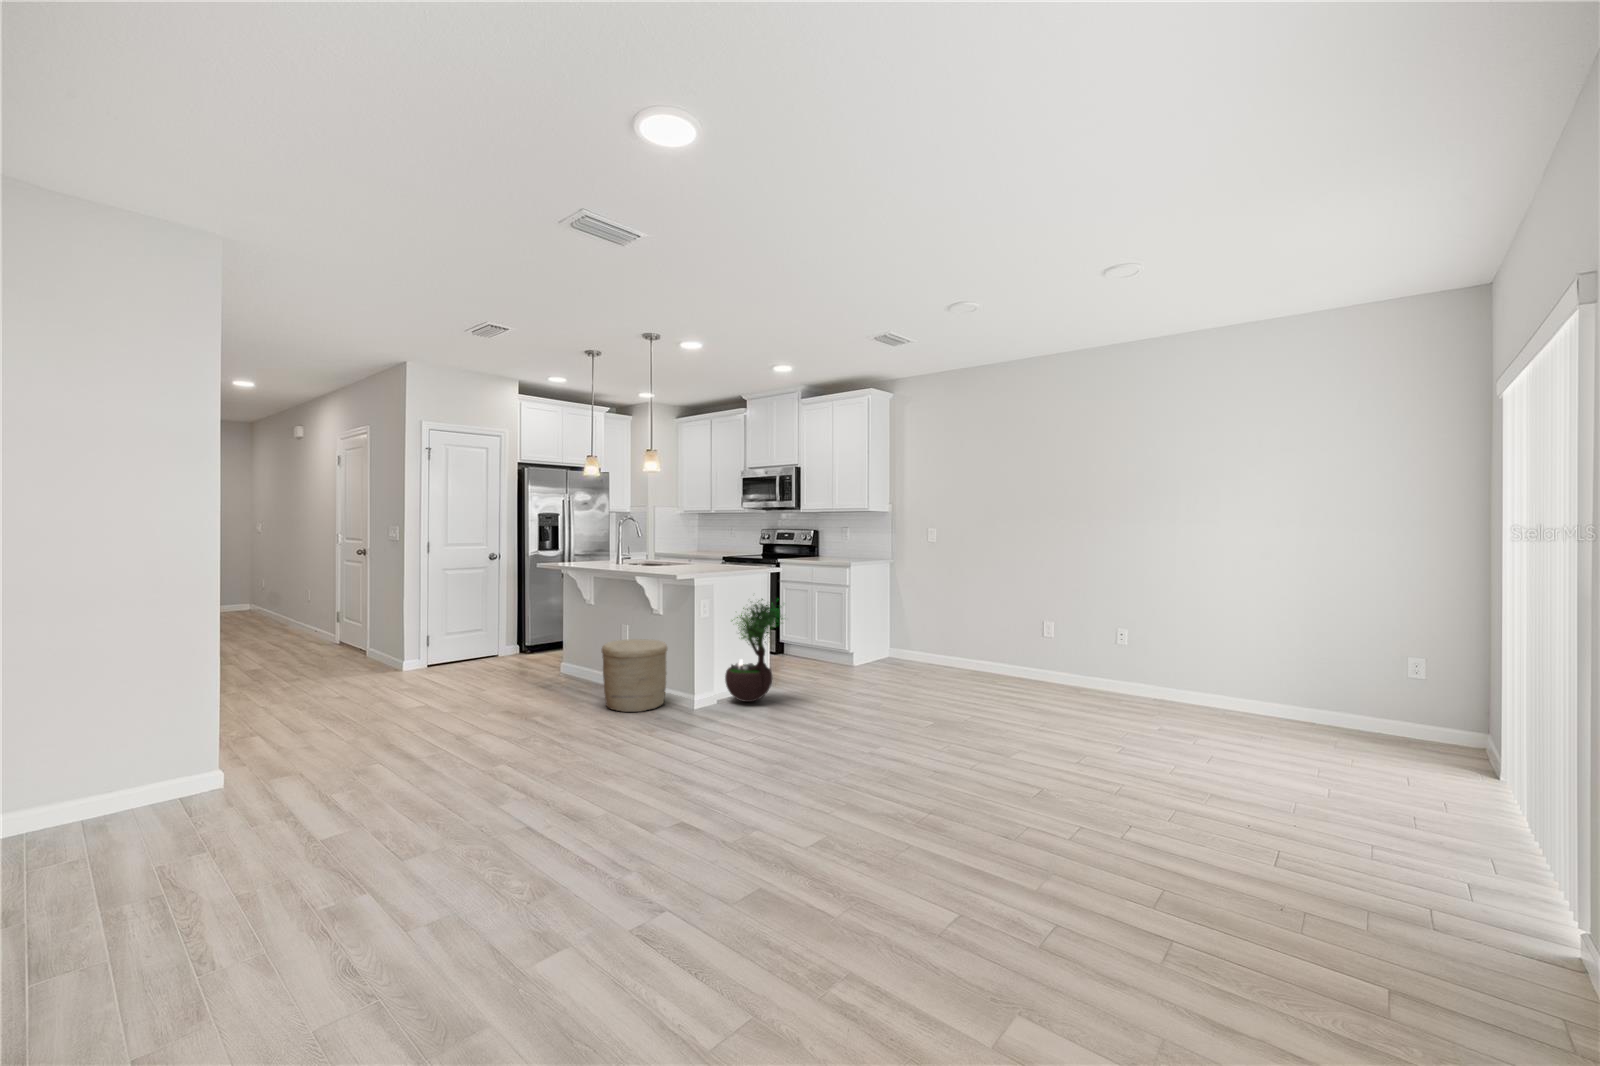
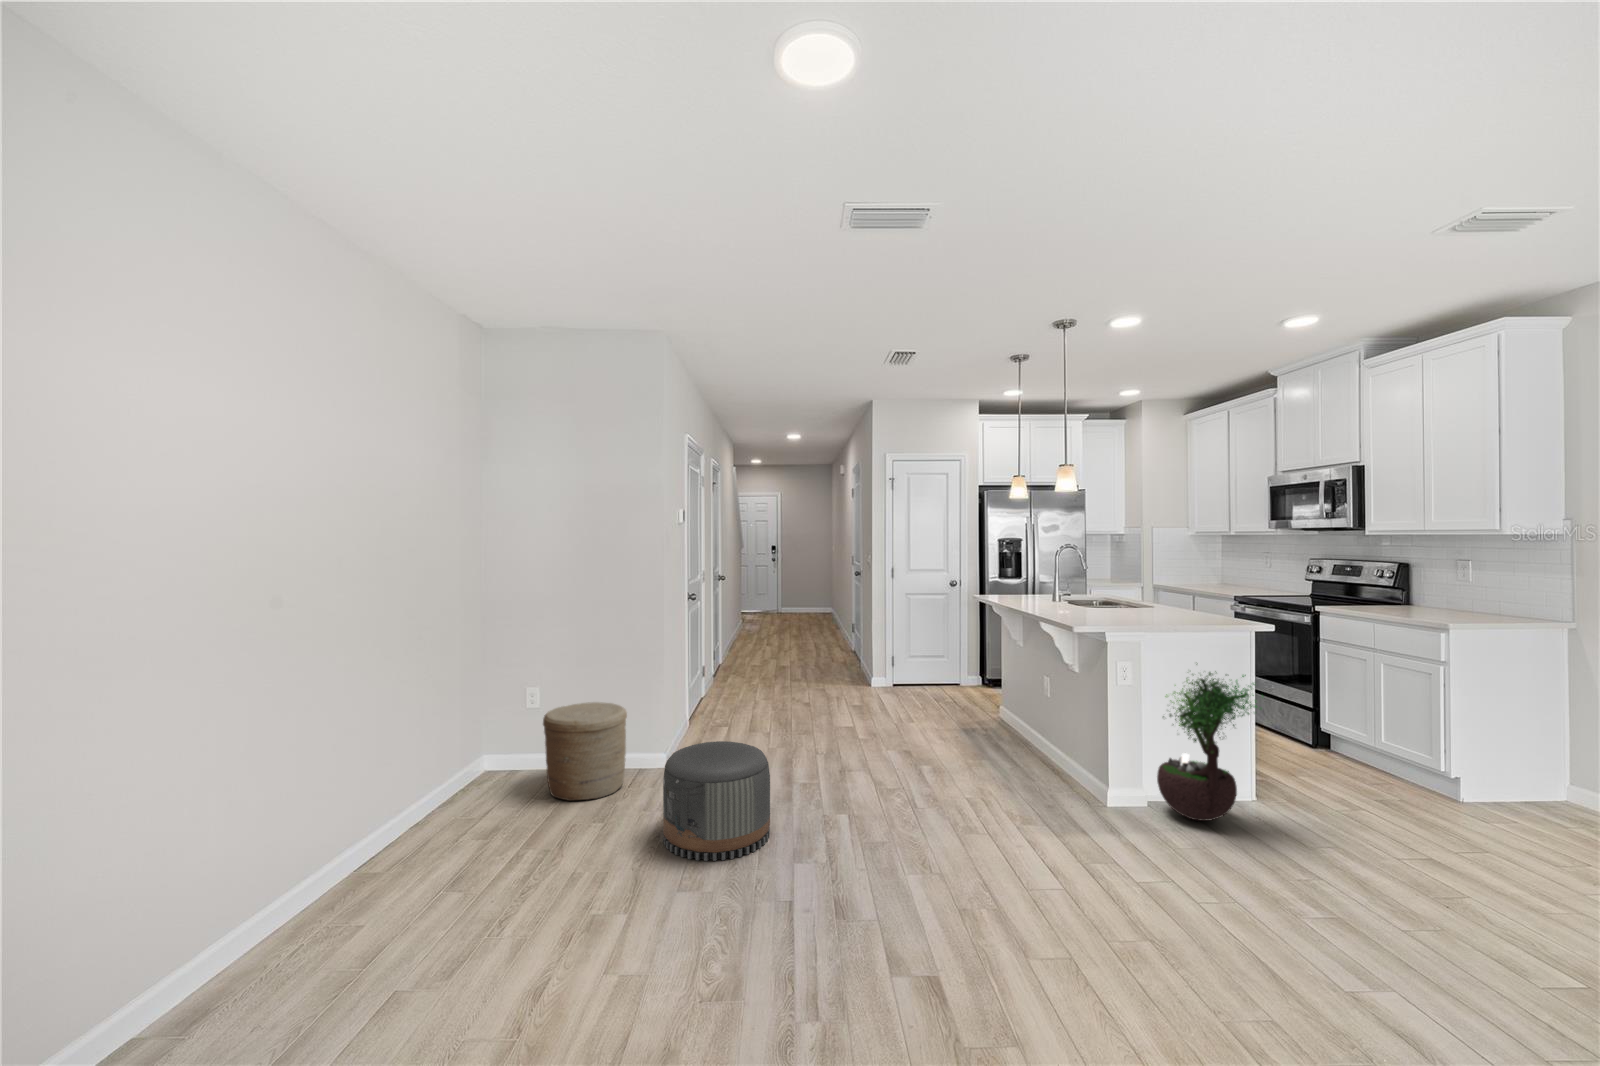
woven basket: present [602,639,667,712] -> present [543,702,627,801]
pouf: none [328,710,458,832] -> present [663,741,770,861]

